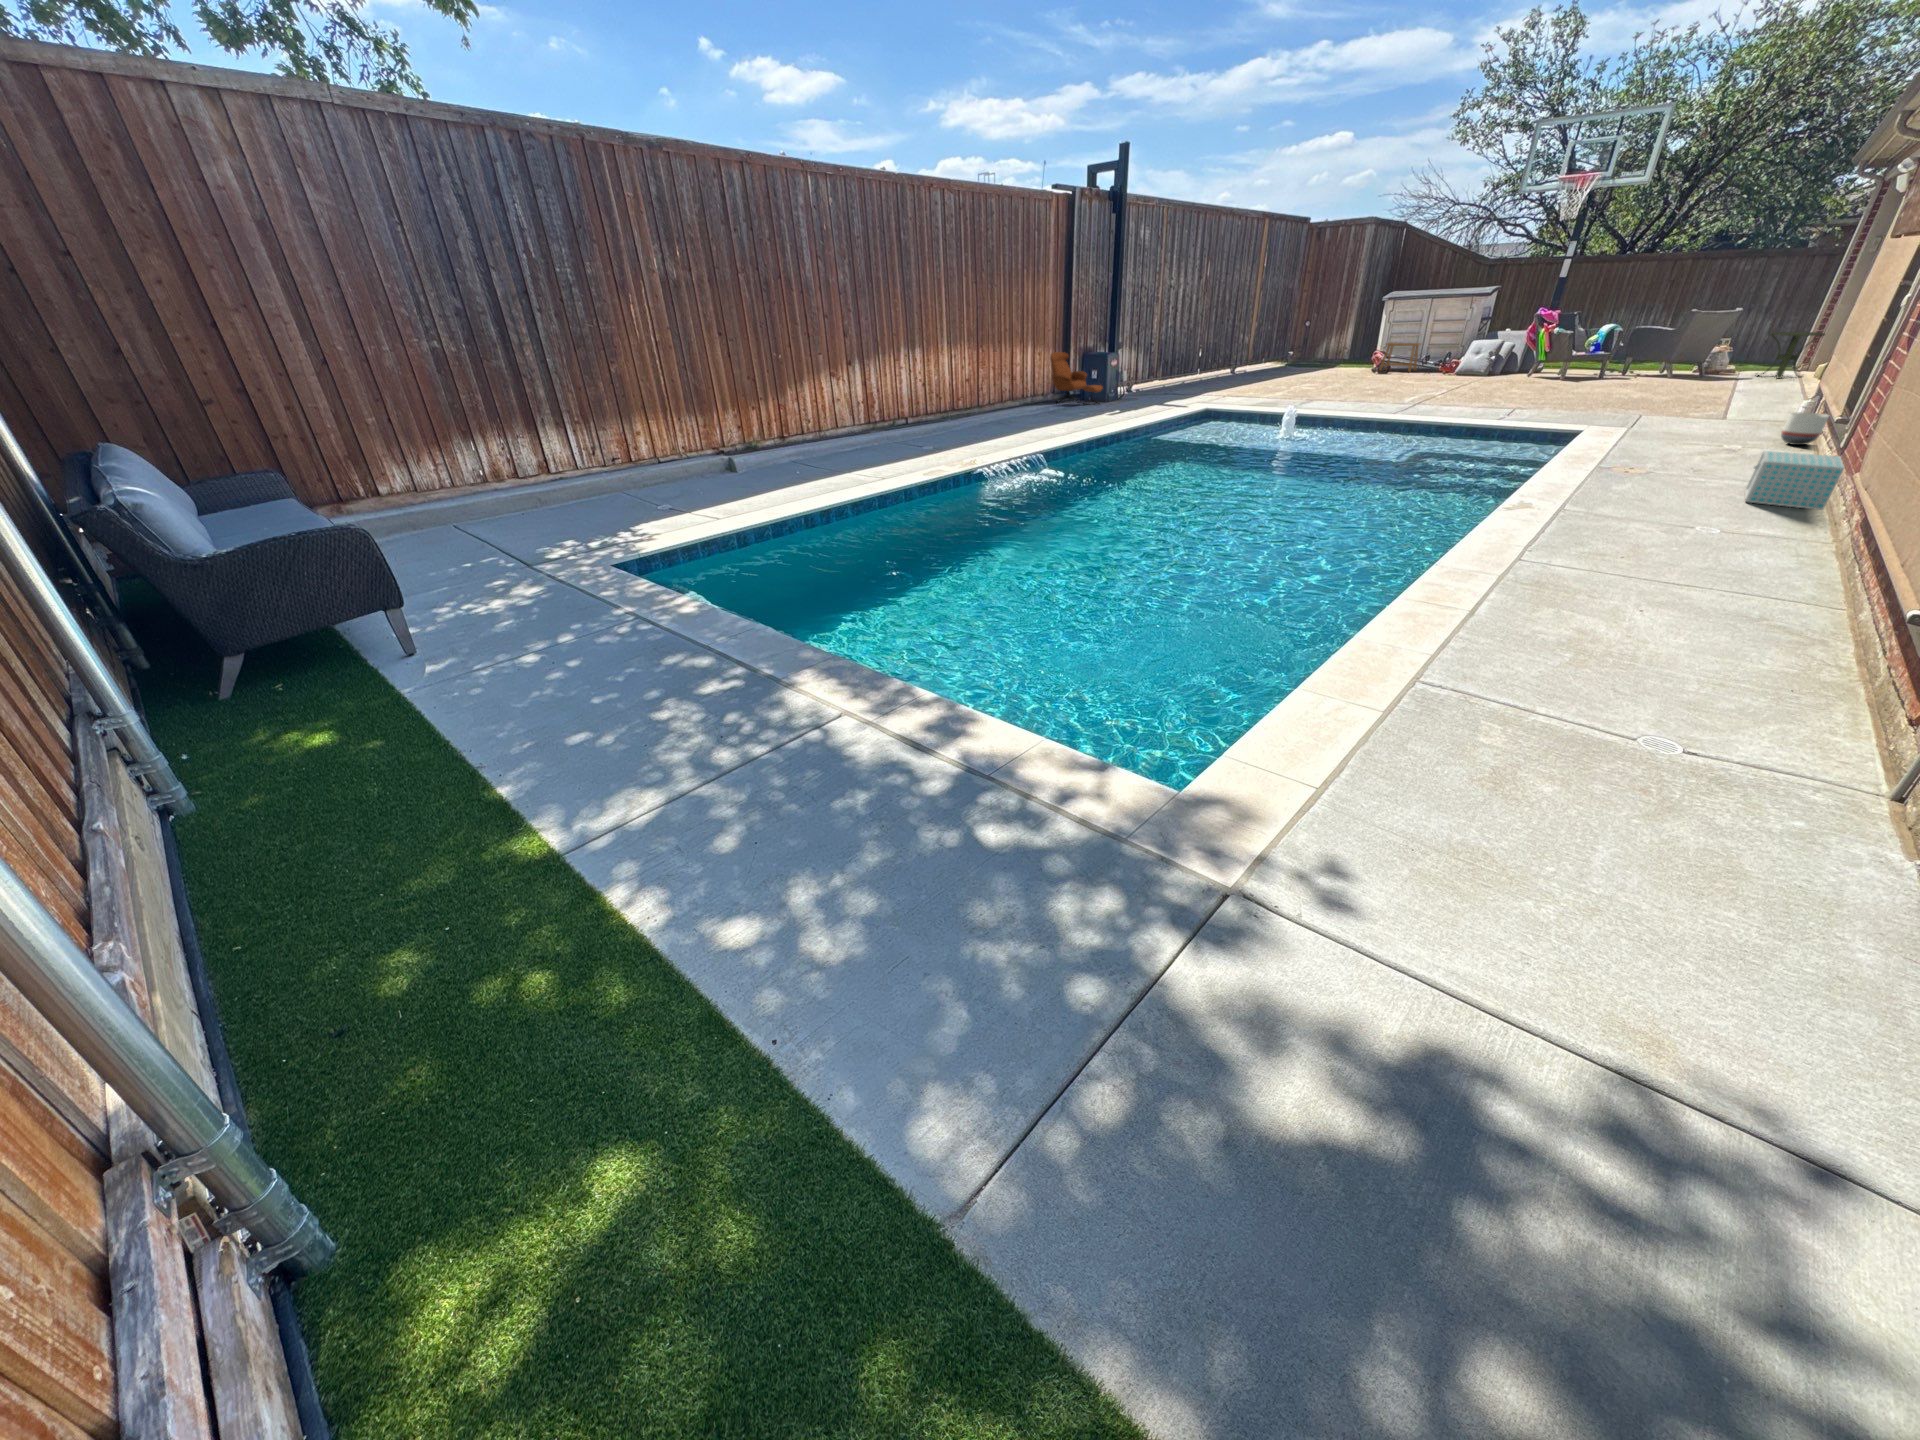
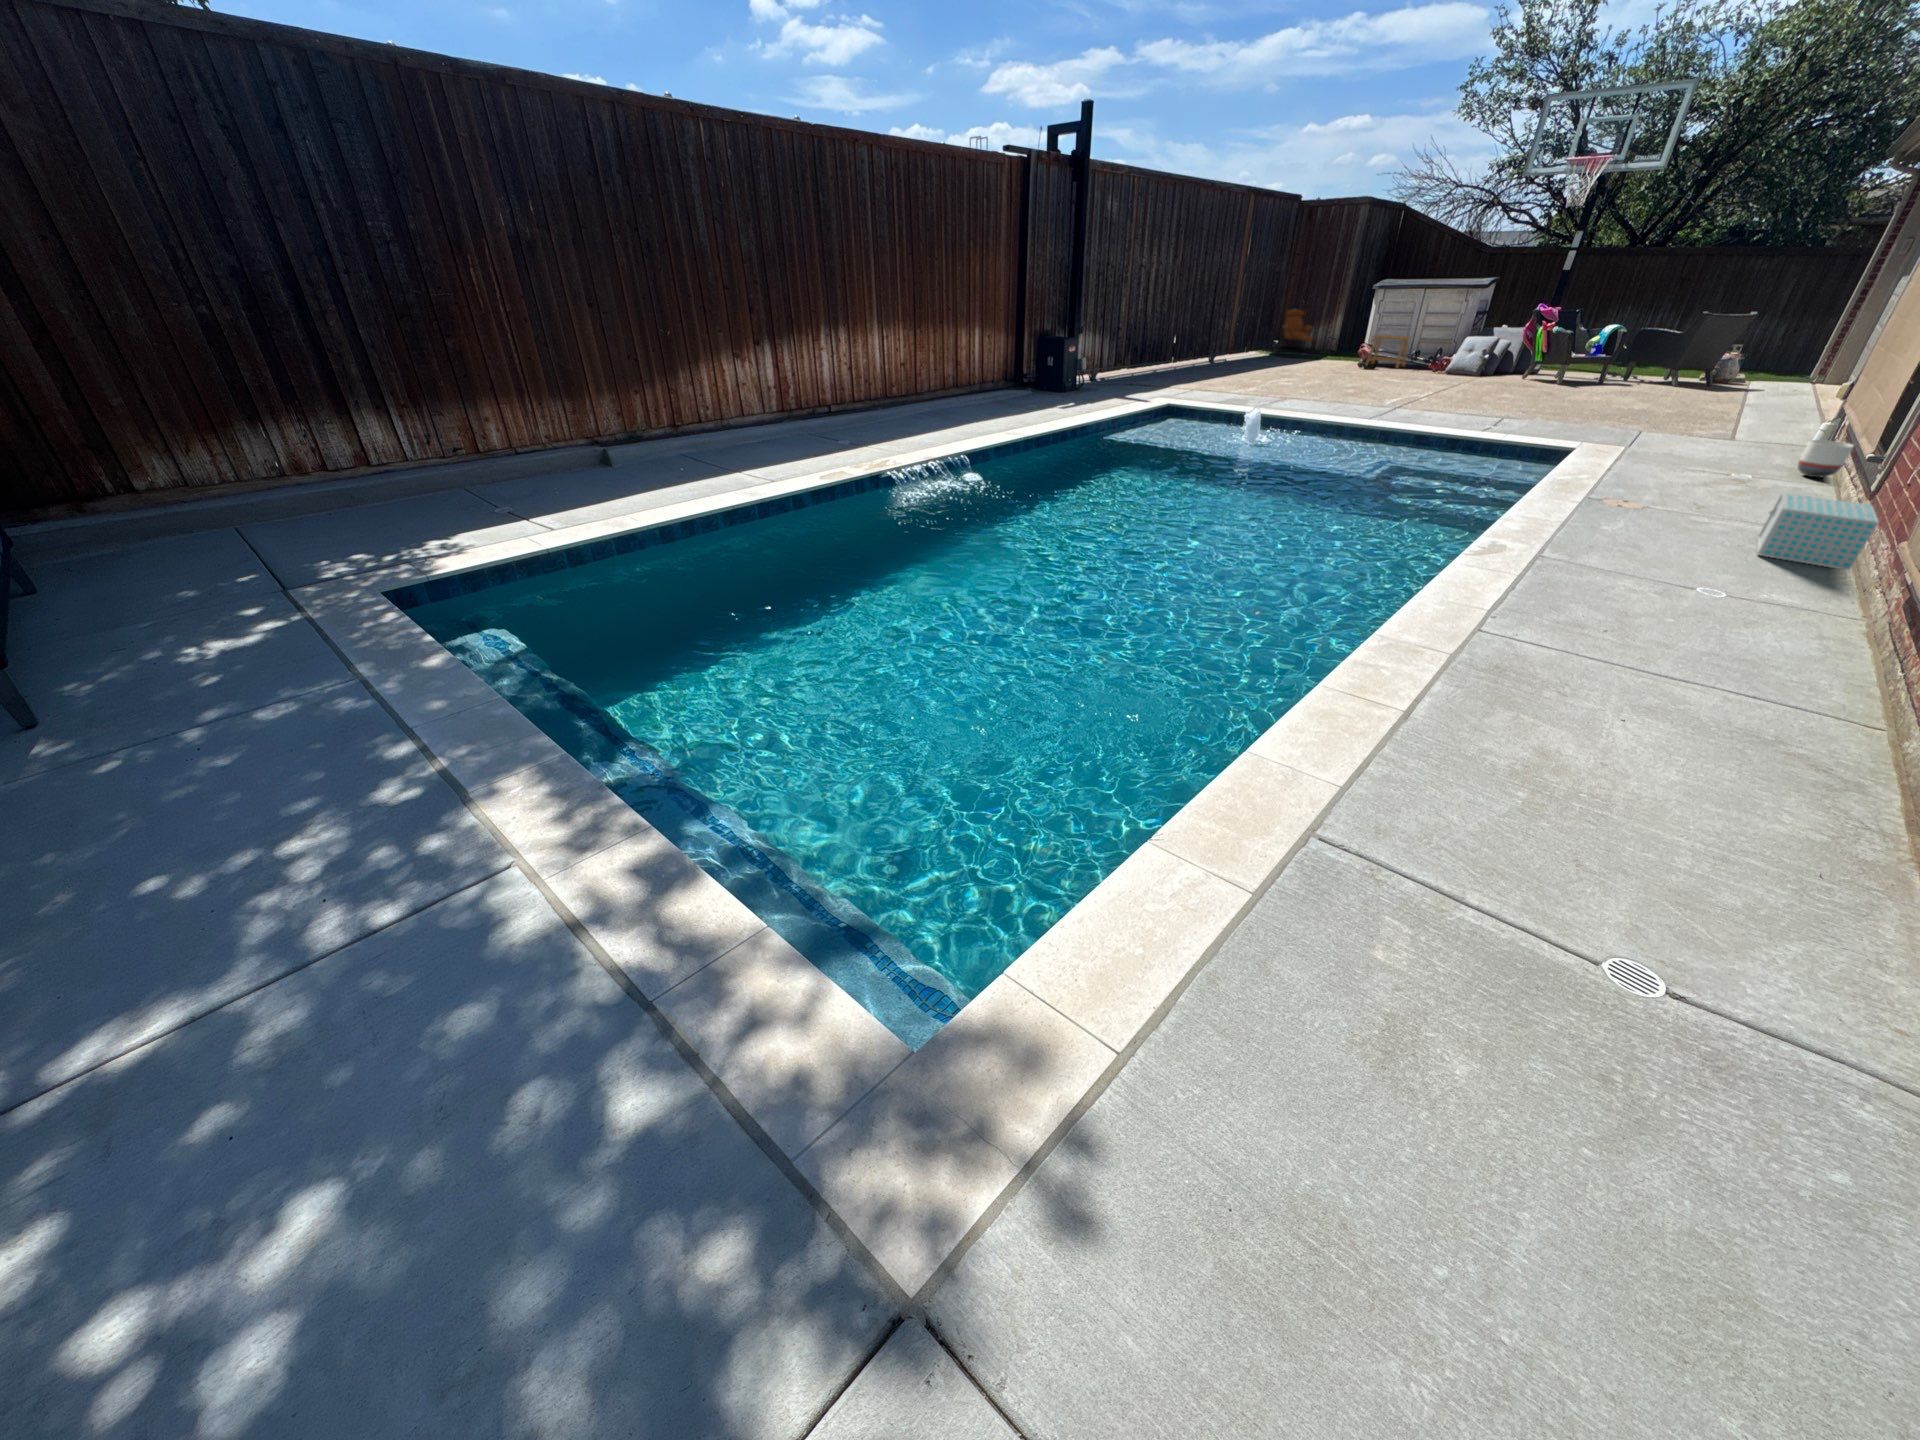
side table: present [1756,332,1825,379] -> none [1767,339,1846,391]
lounge chair: present [1050,352,1102,403] -> present [1283,309,1313,349]

